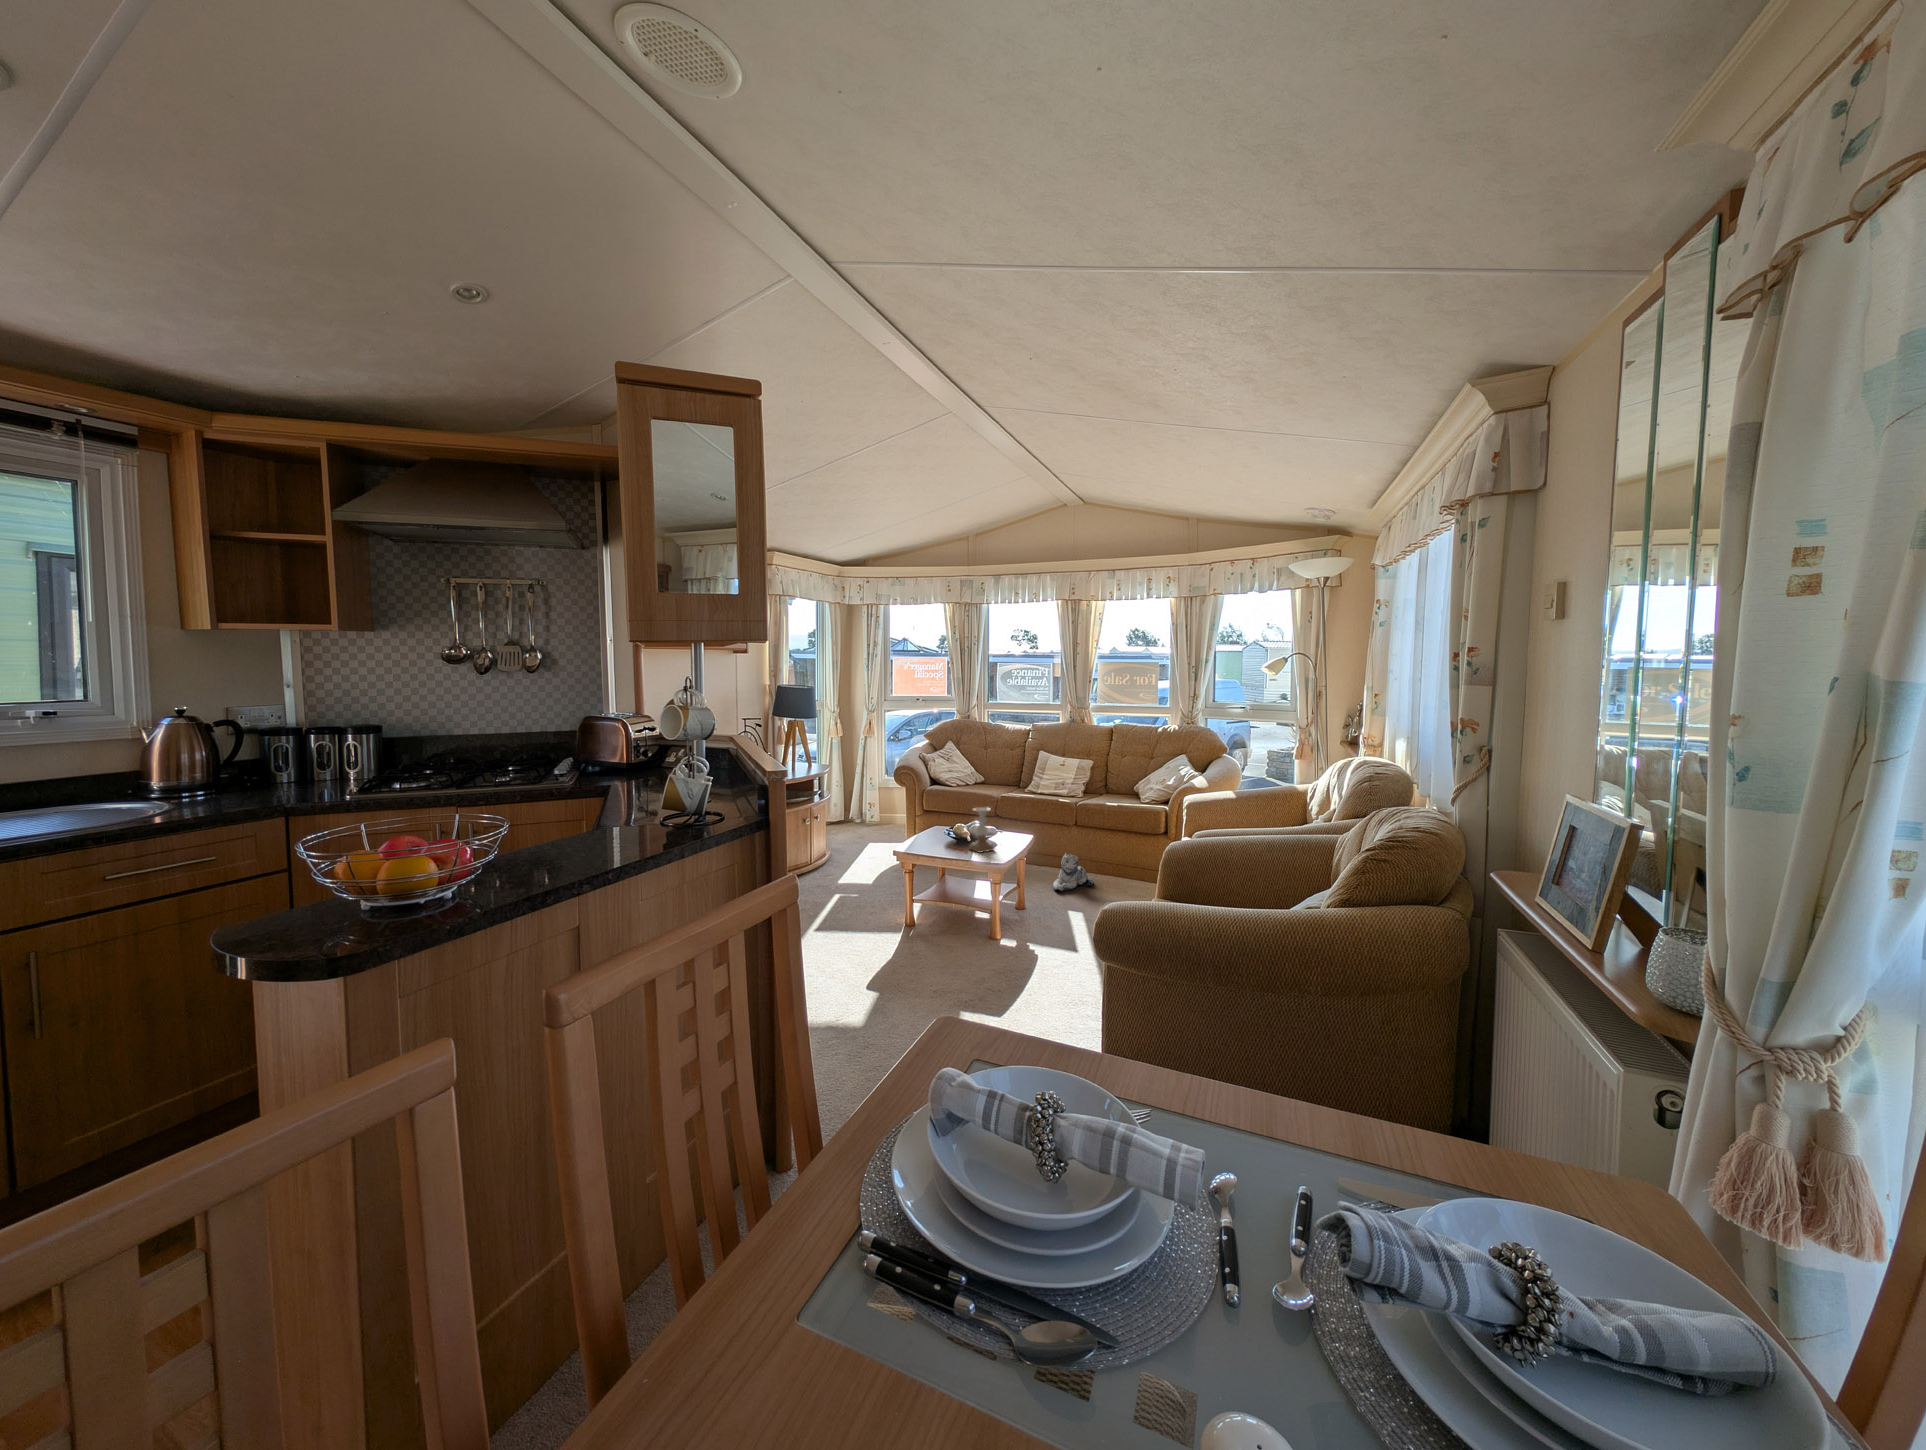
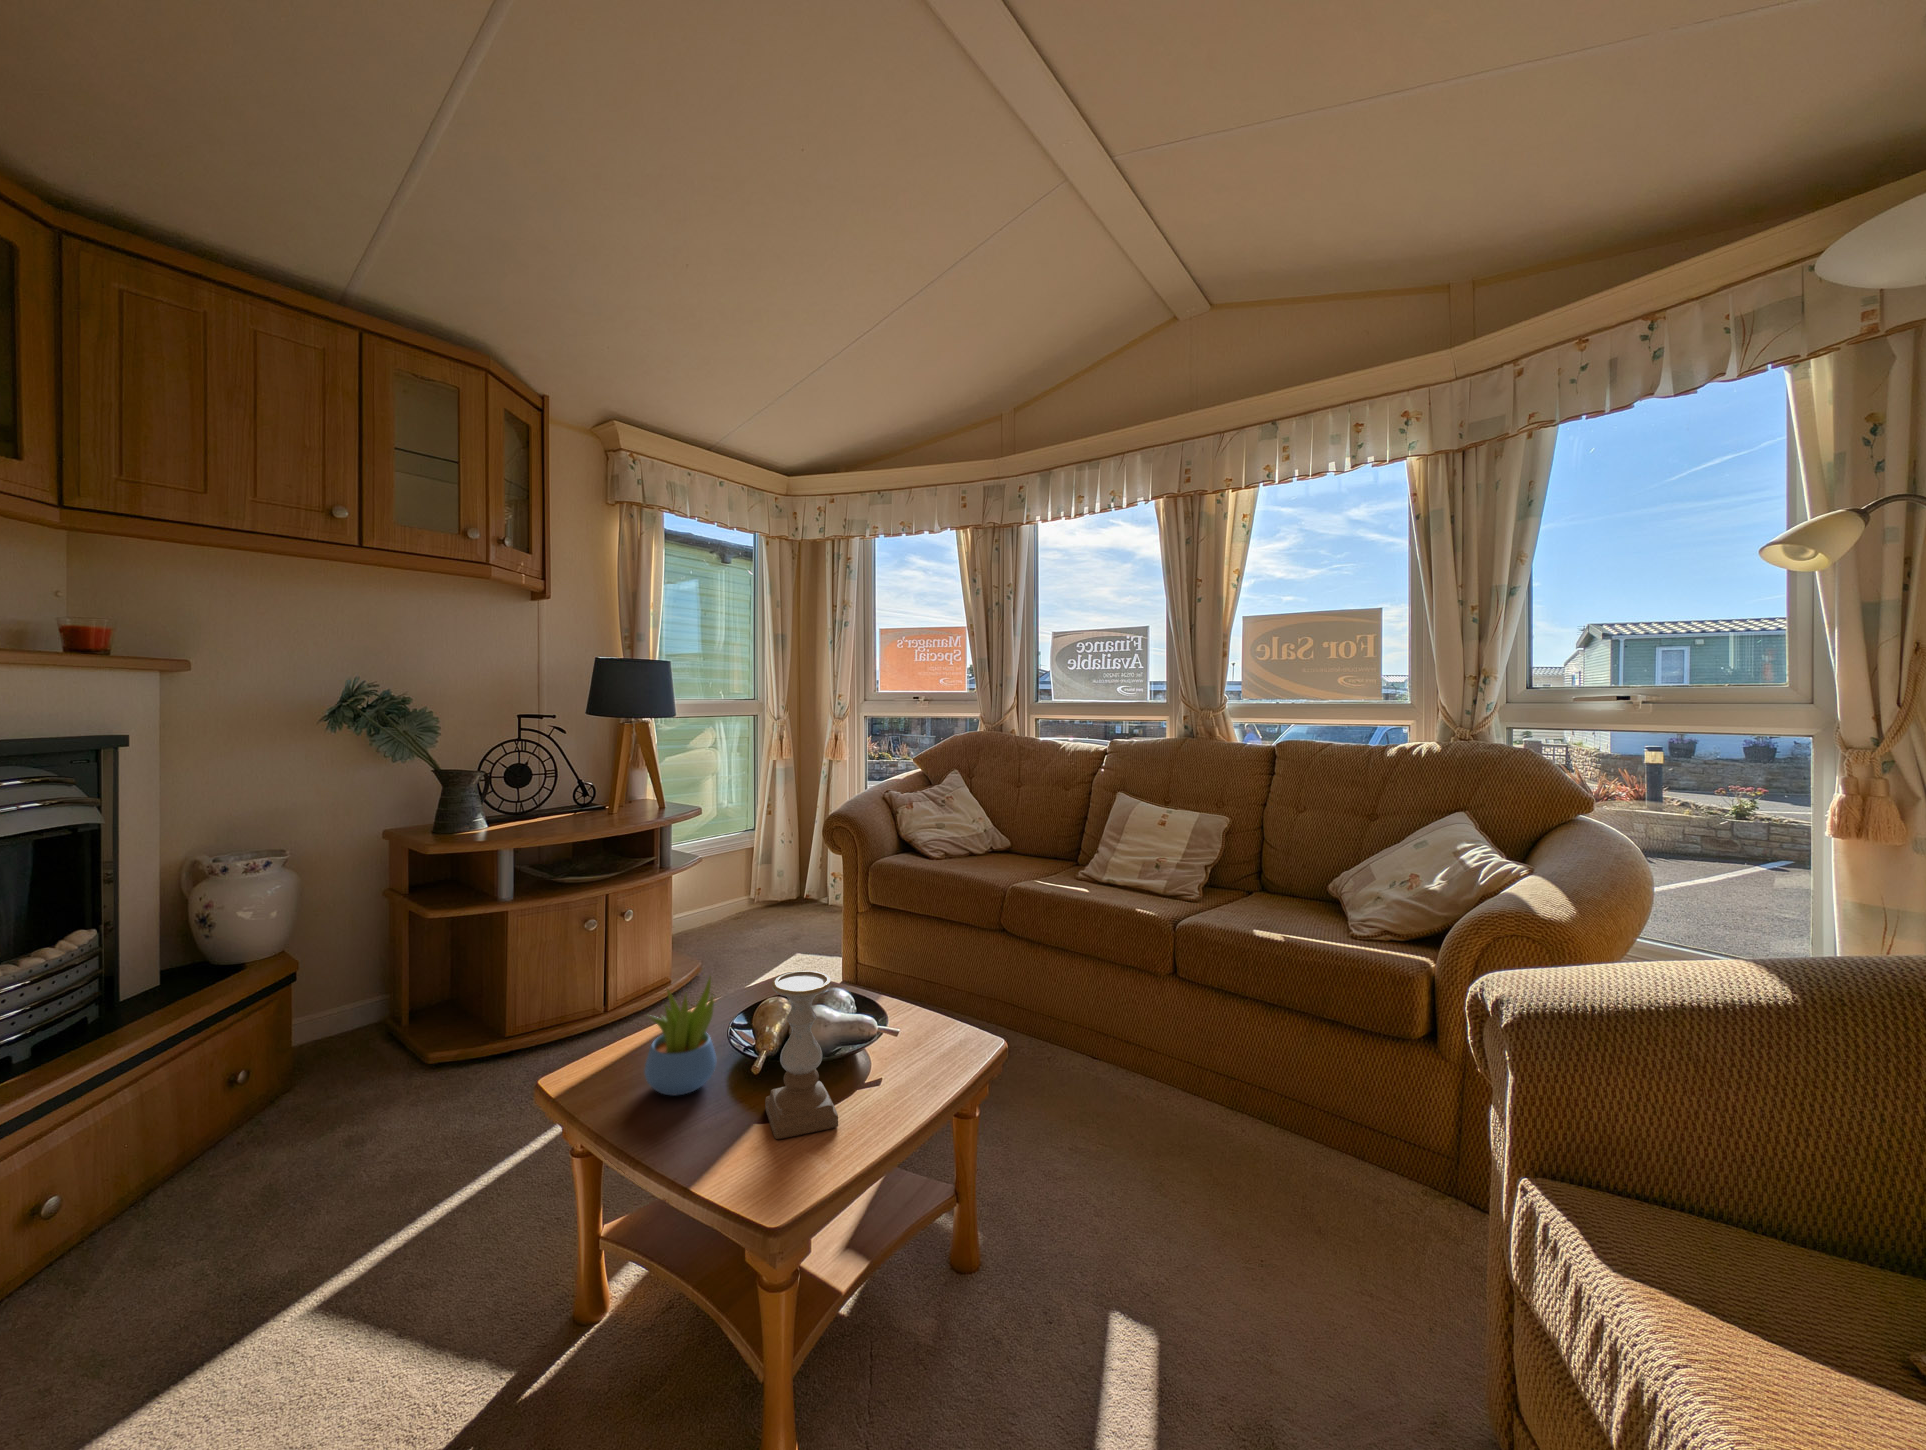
succulent plant: none [926,812,951,848] -> present [644,977,717,1095]
plush toy: present [1053,853,1093,891] -> none [1102,1067,1220,1188]

